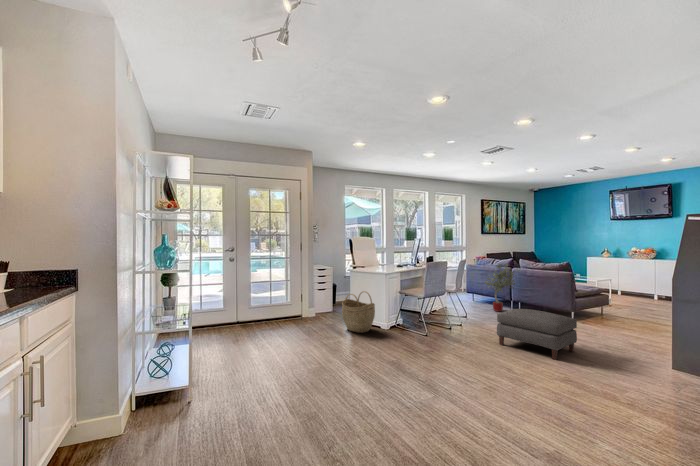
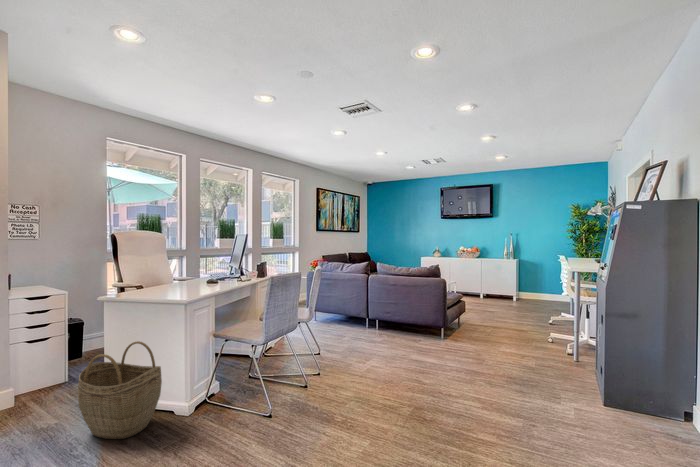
potted tree: present [485,264,515,312] -> none [334,269,378,337]
ottoman: present [497,309,577,360] -> none [387,340,492,425]

